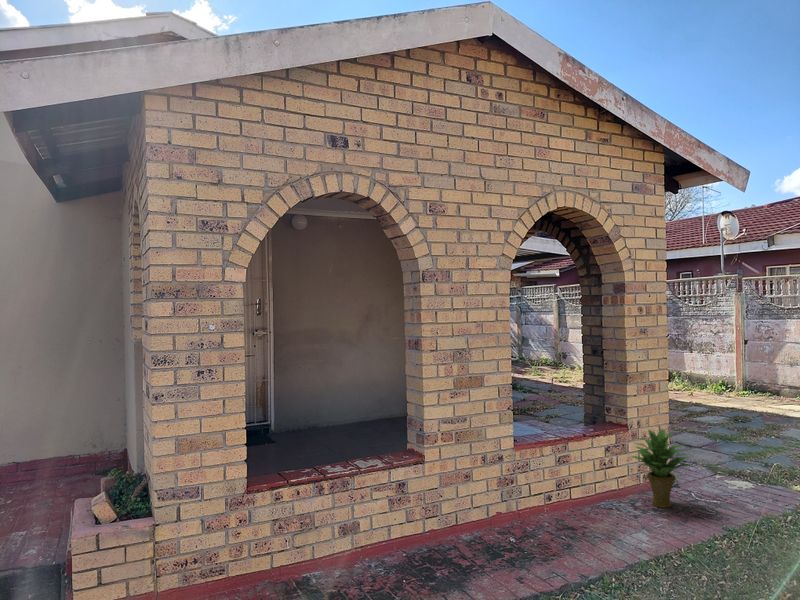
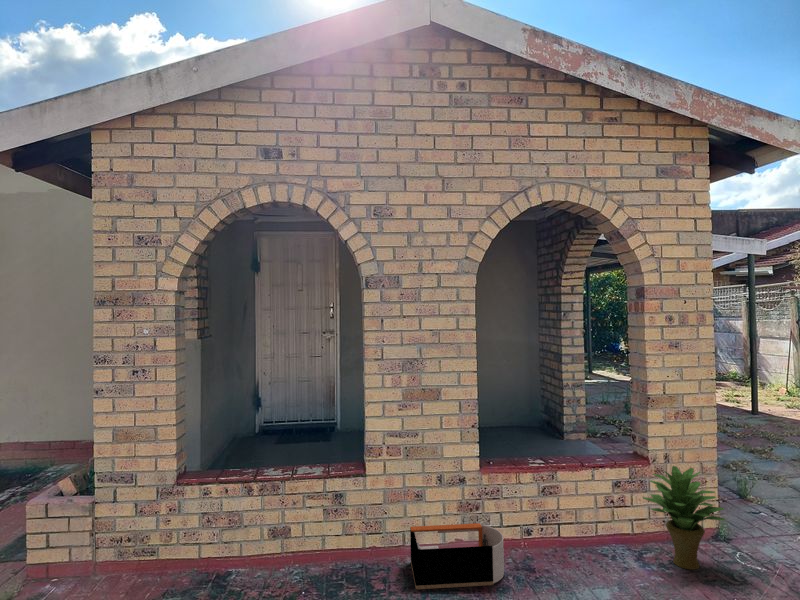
storage bin: none [465,495,550,556] -> present [410,523,504,589]

